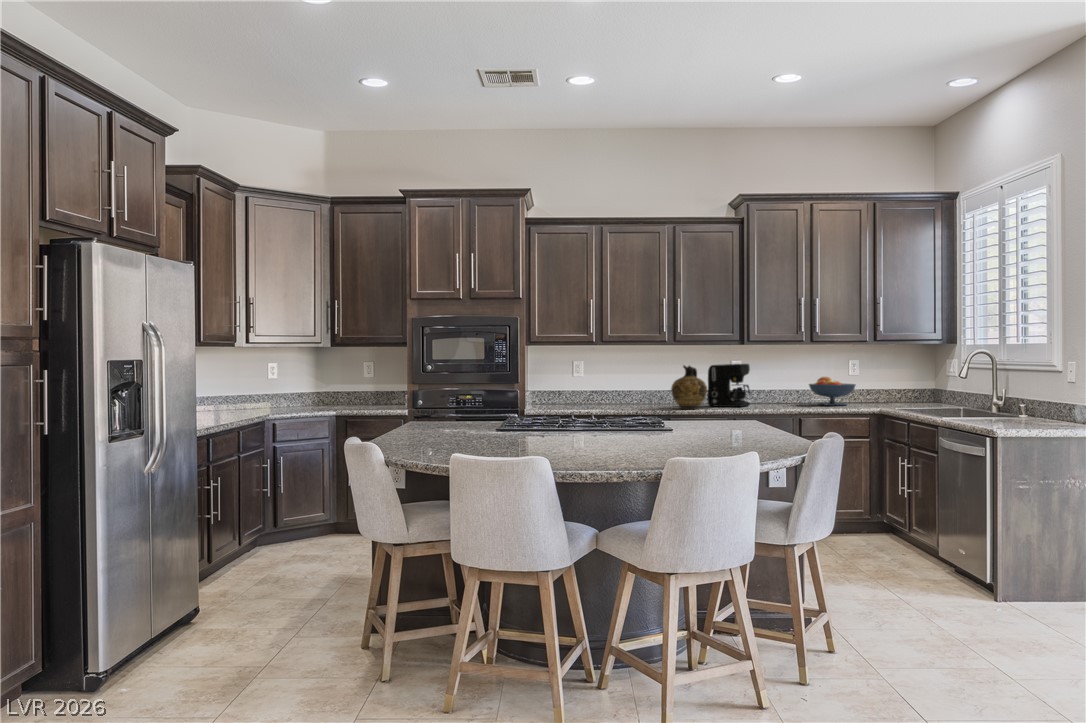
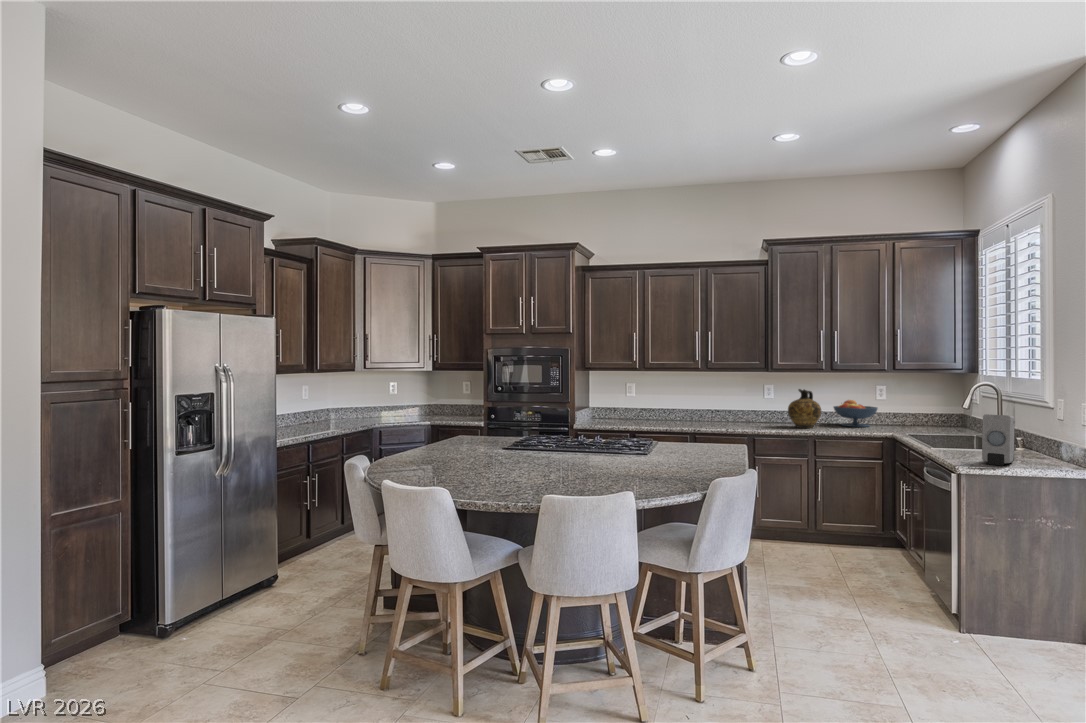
coffee maker: present [707,364,750,407] -> none [738,387,777,425]
ceramic jug: present [671,366,707,409] -> present [788,389,821,428]
soap dispenser: none [1012,376,1040,427] -> present [982,414,1015,465]

